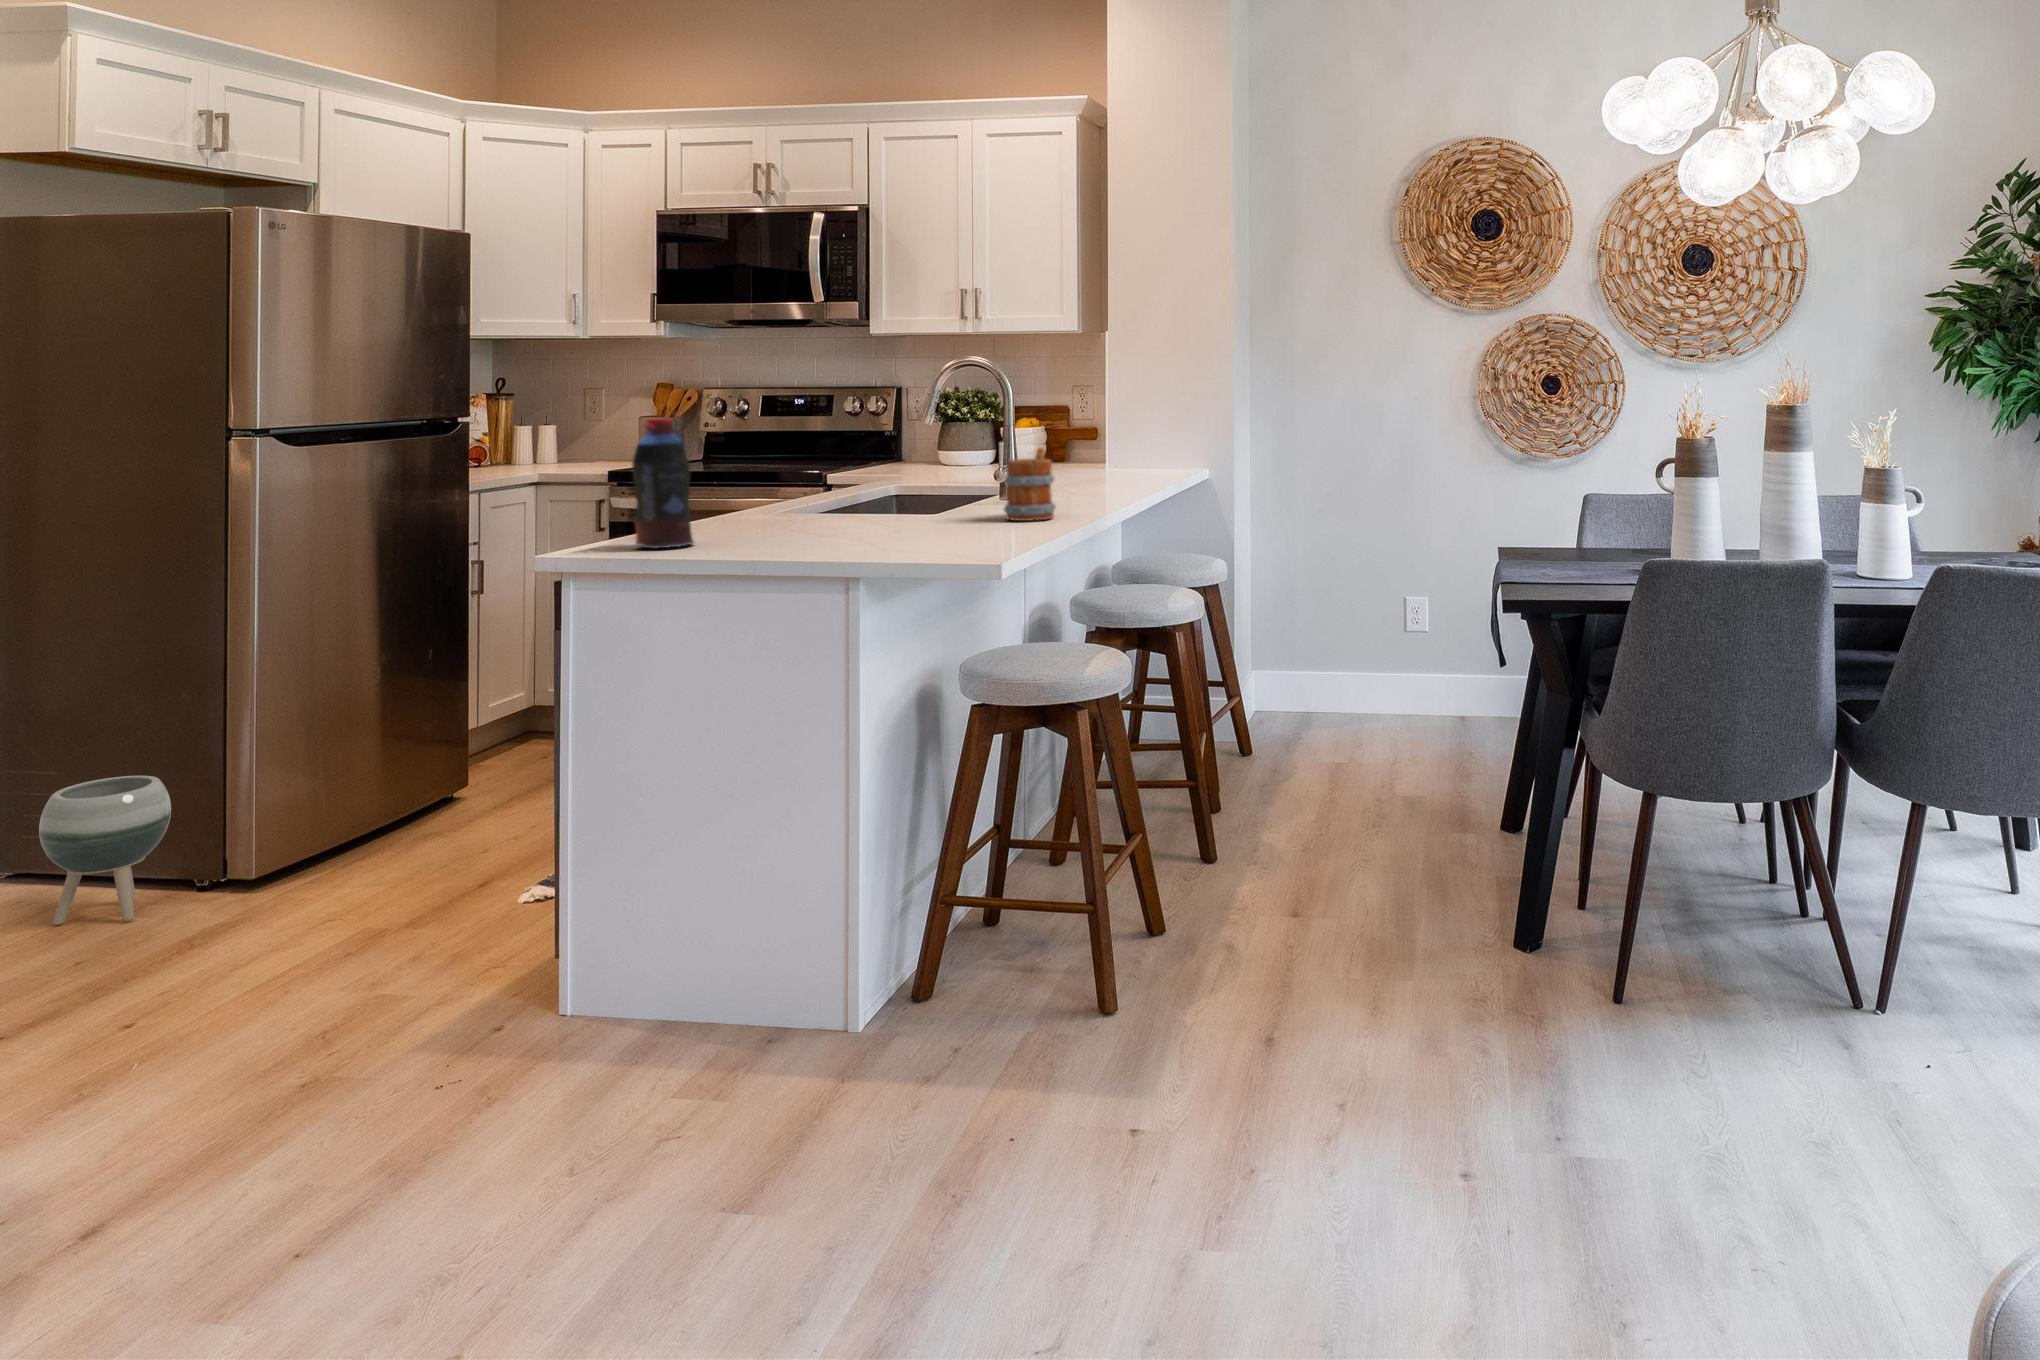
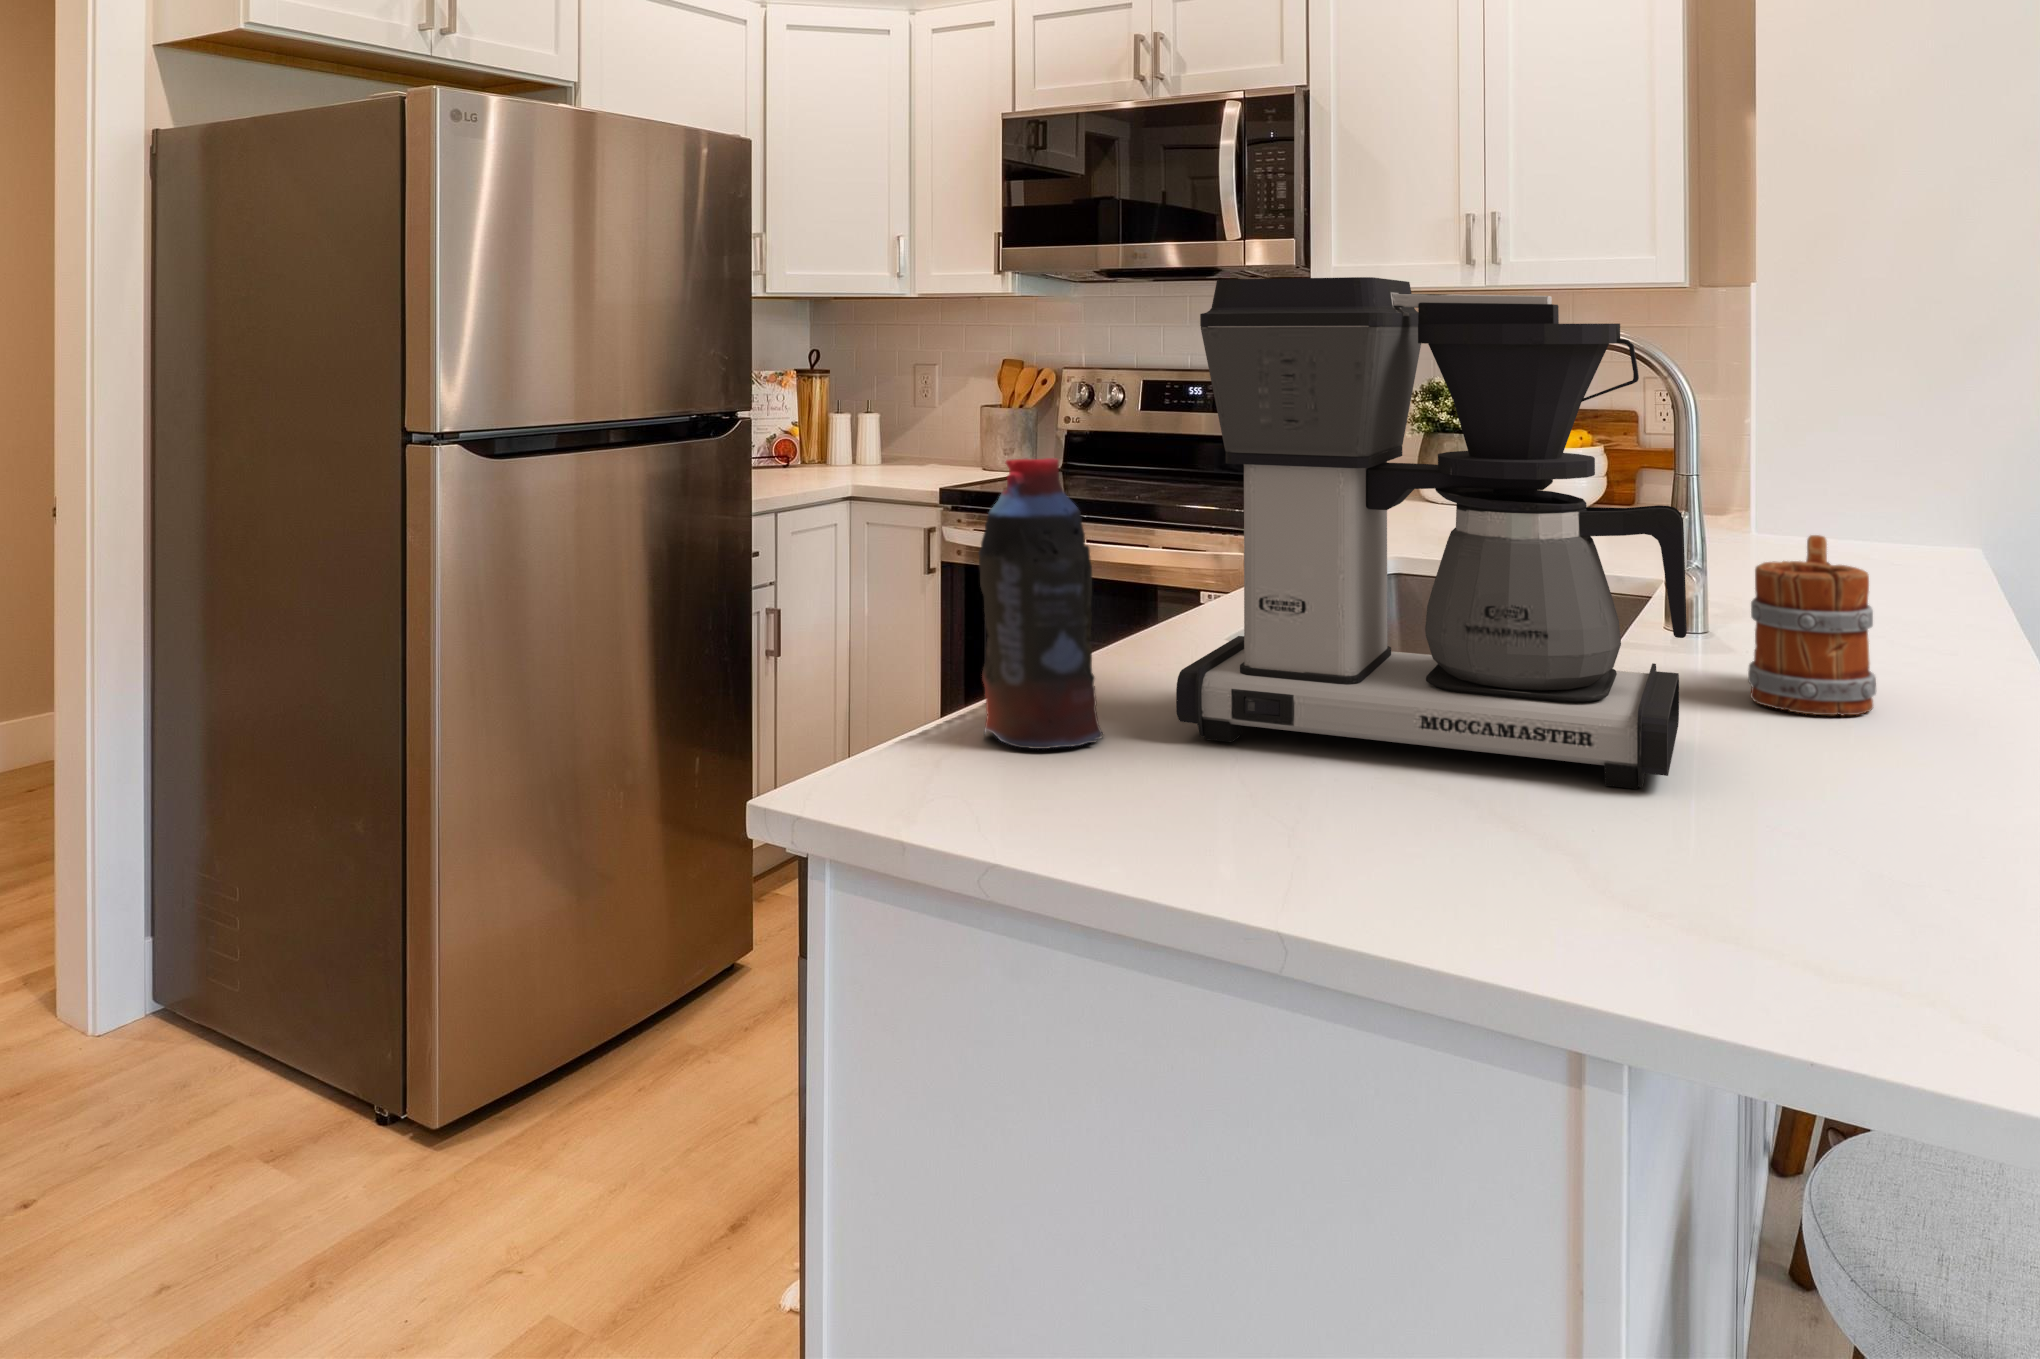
coffee maker: none [730,336,959,542] -> present [1176,277,1687,789]
planter: present [39,776,171,925] -> none [182,936,348,1171]

